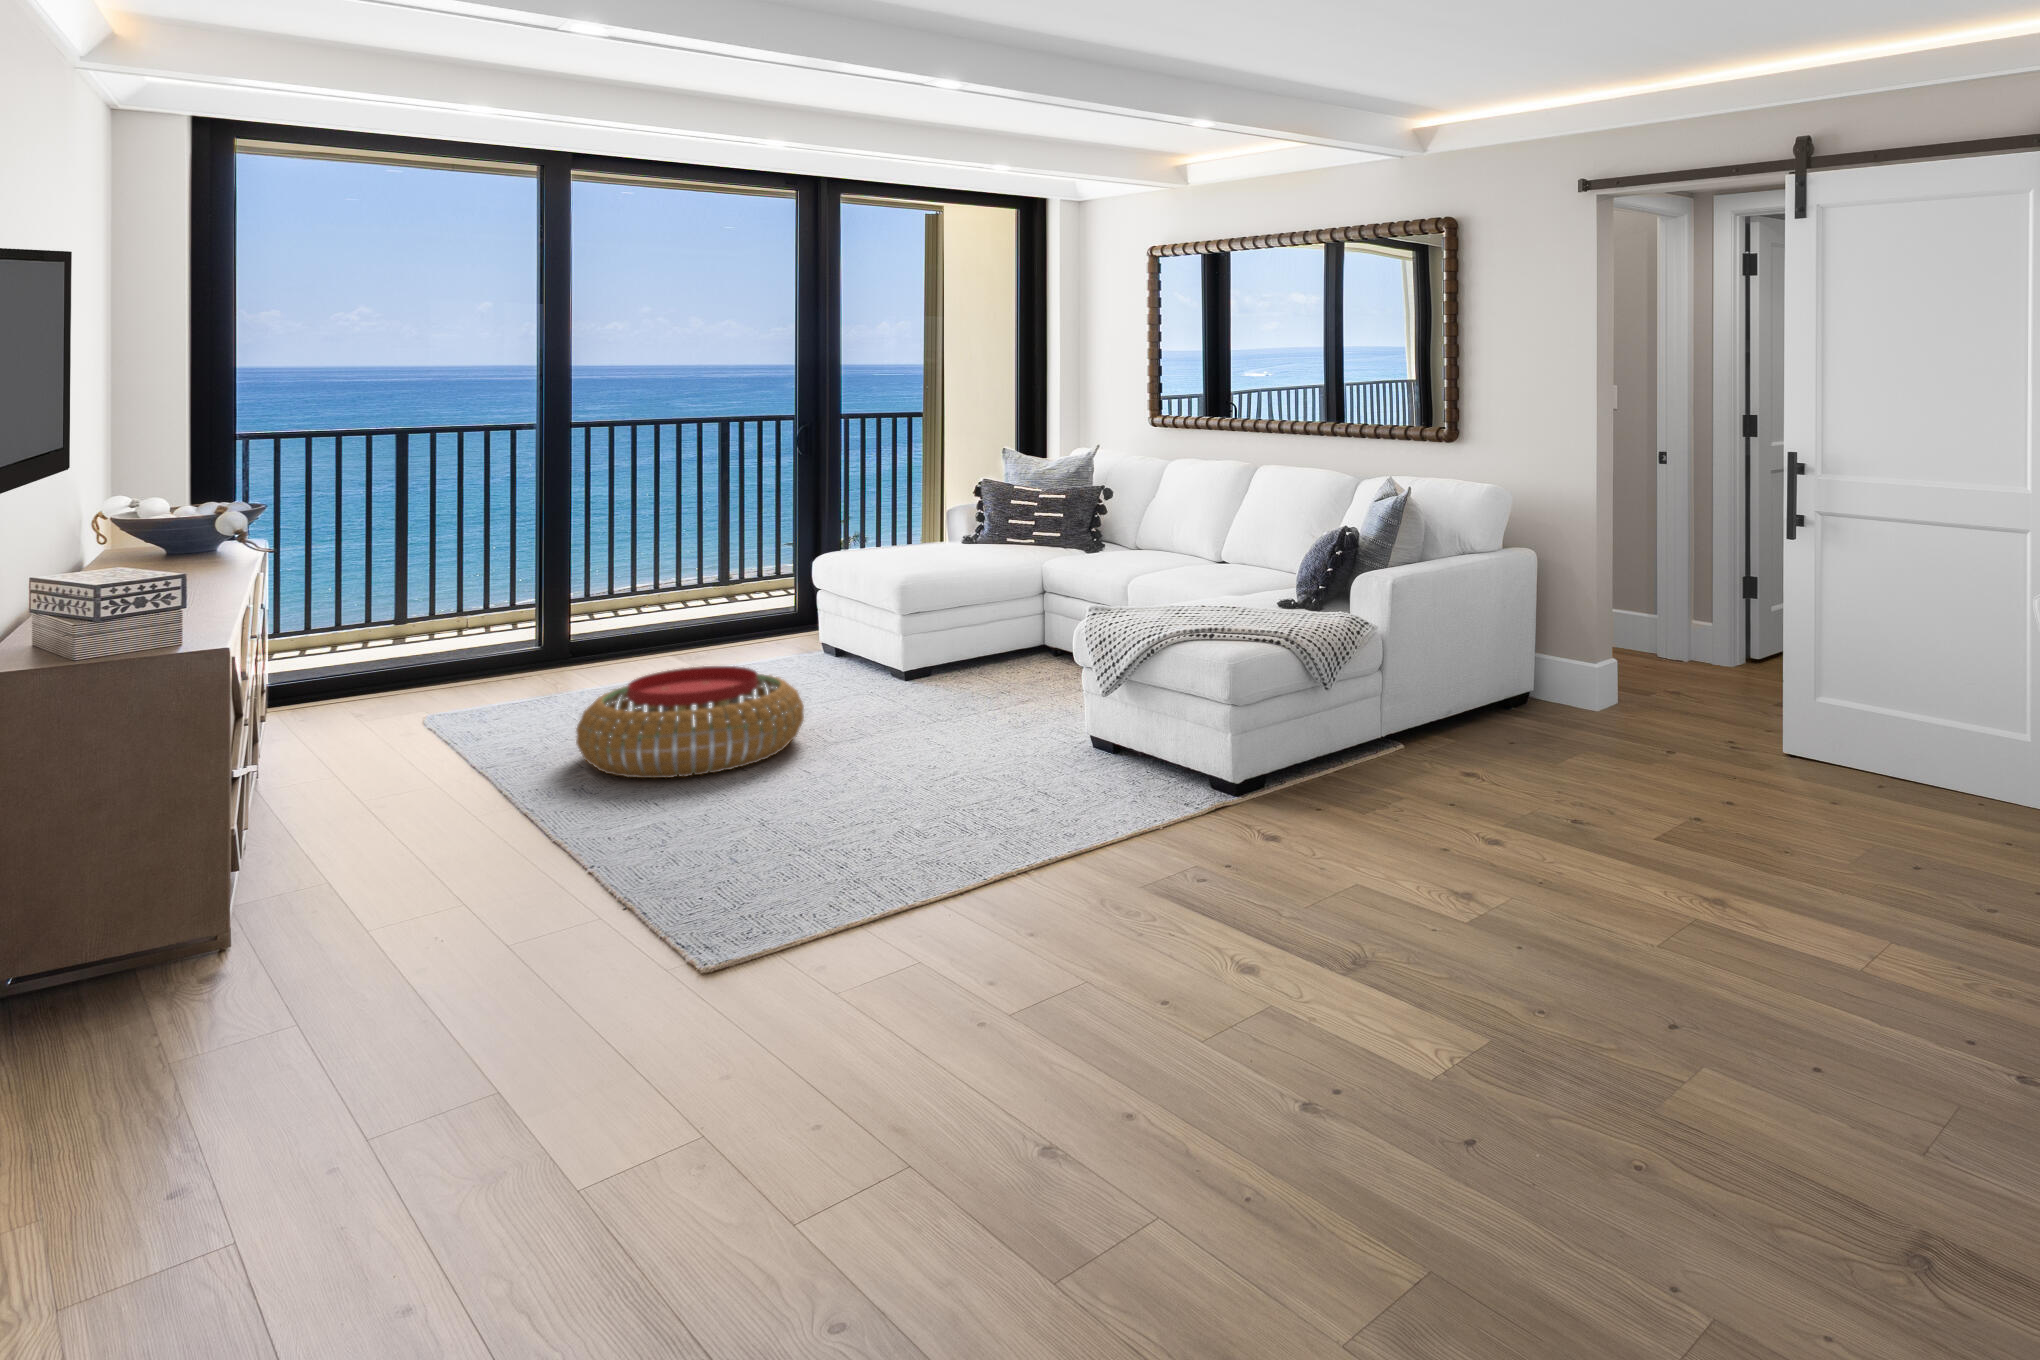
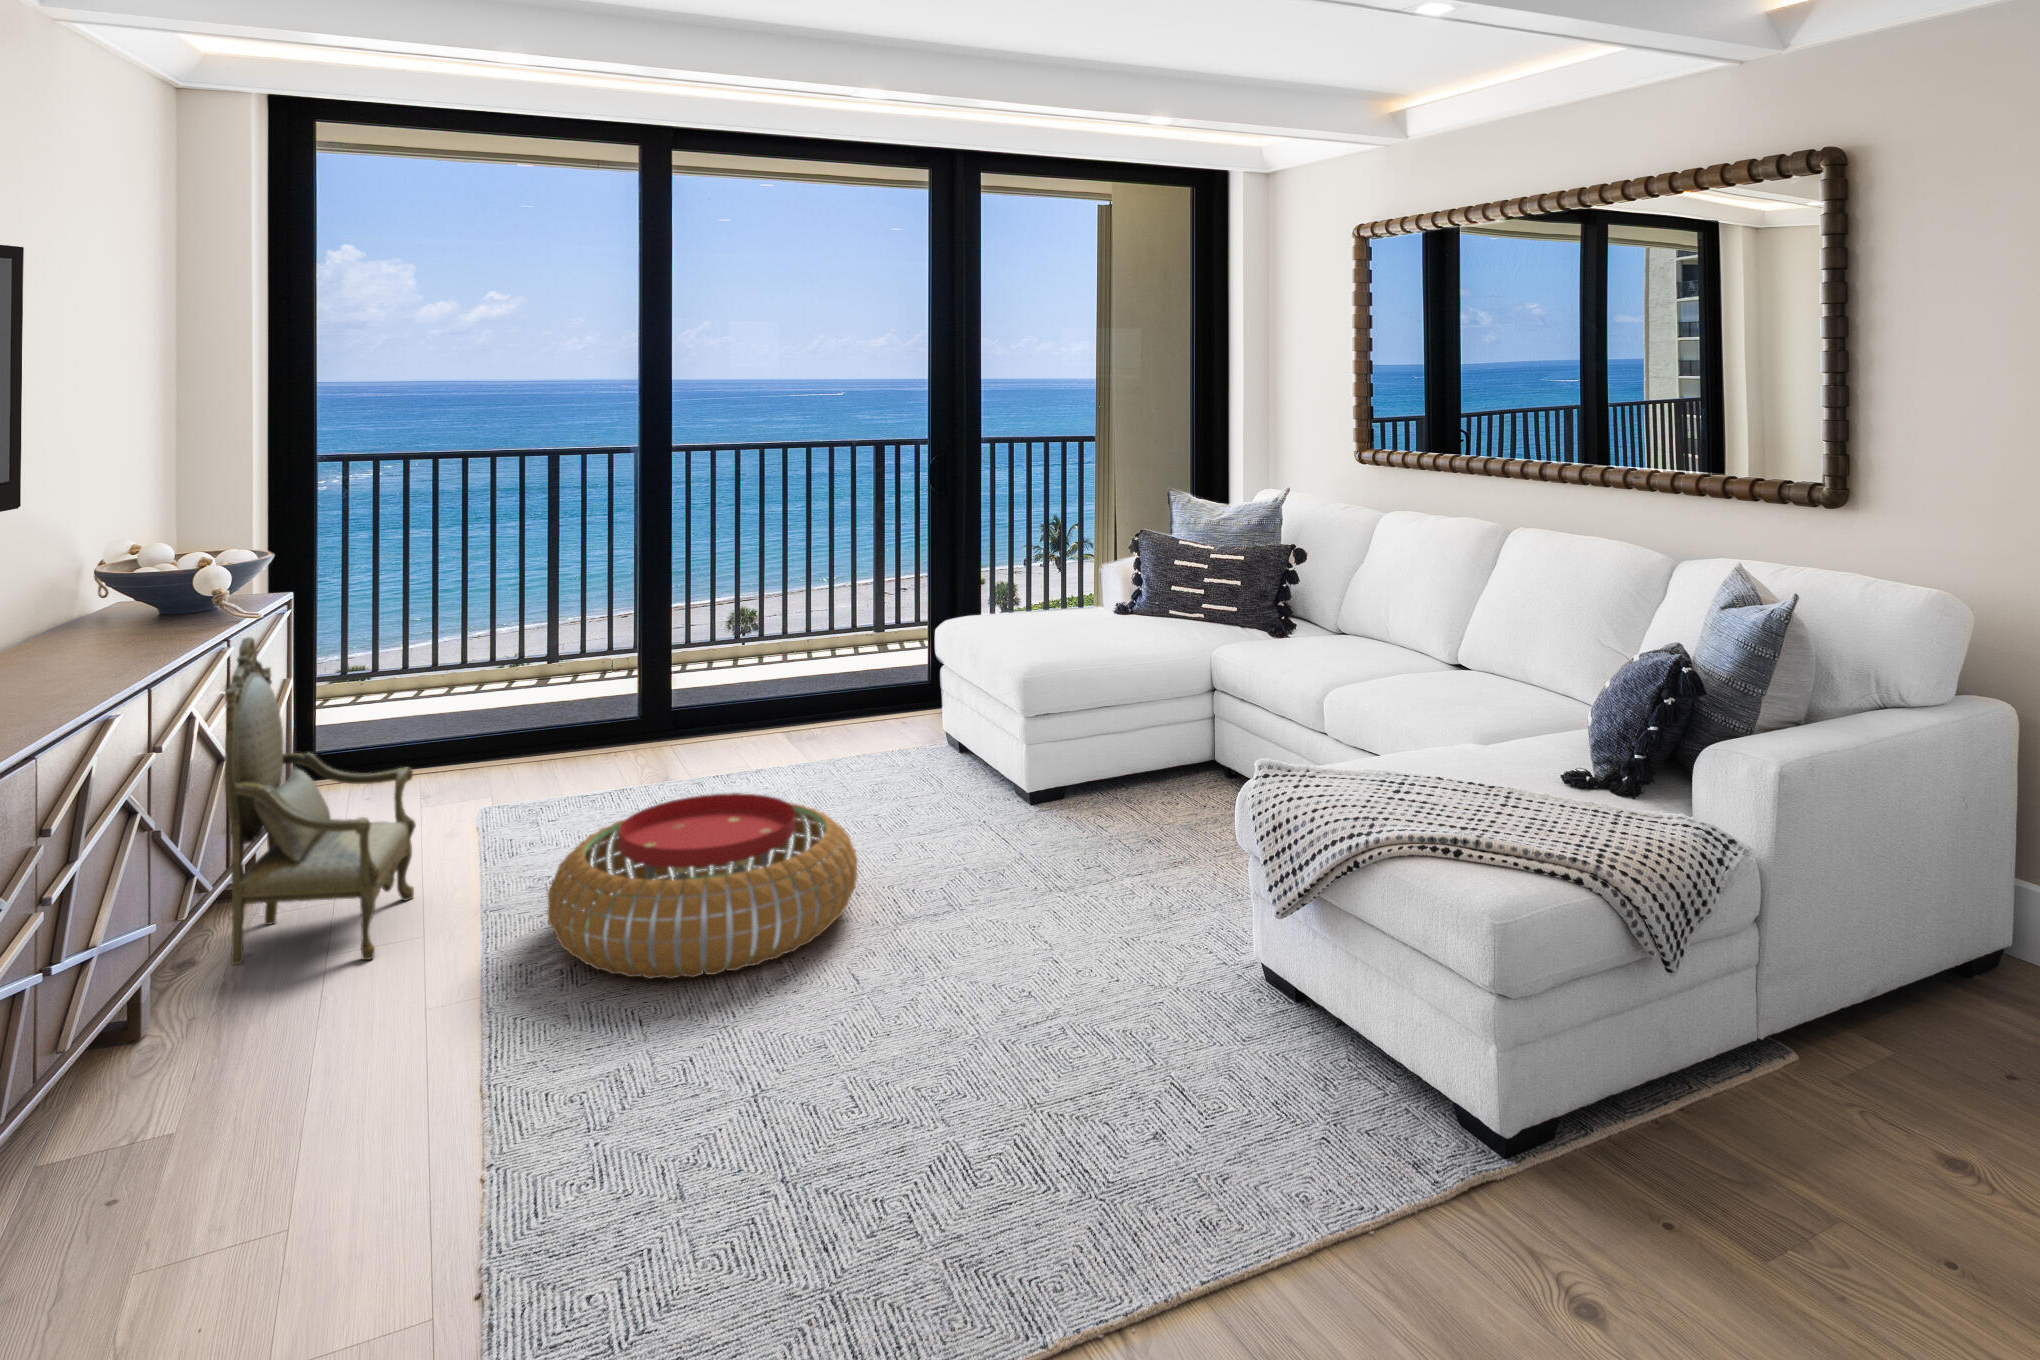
armchair: none [318,494,443,800] -> present [225,637,416,965]

